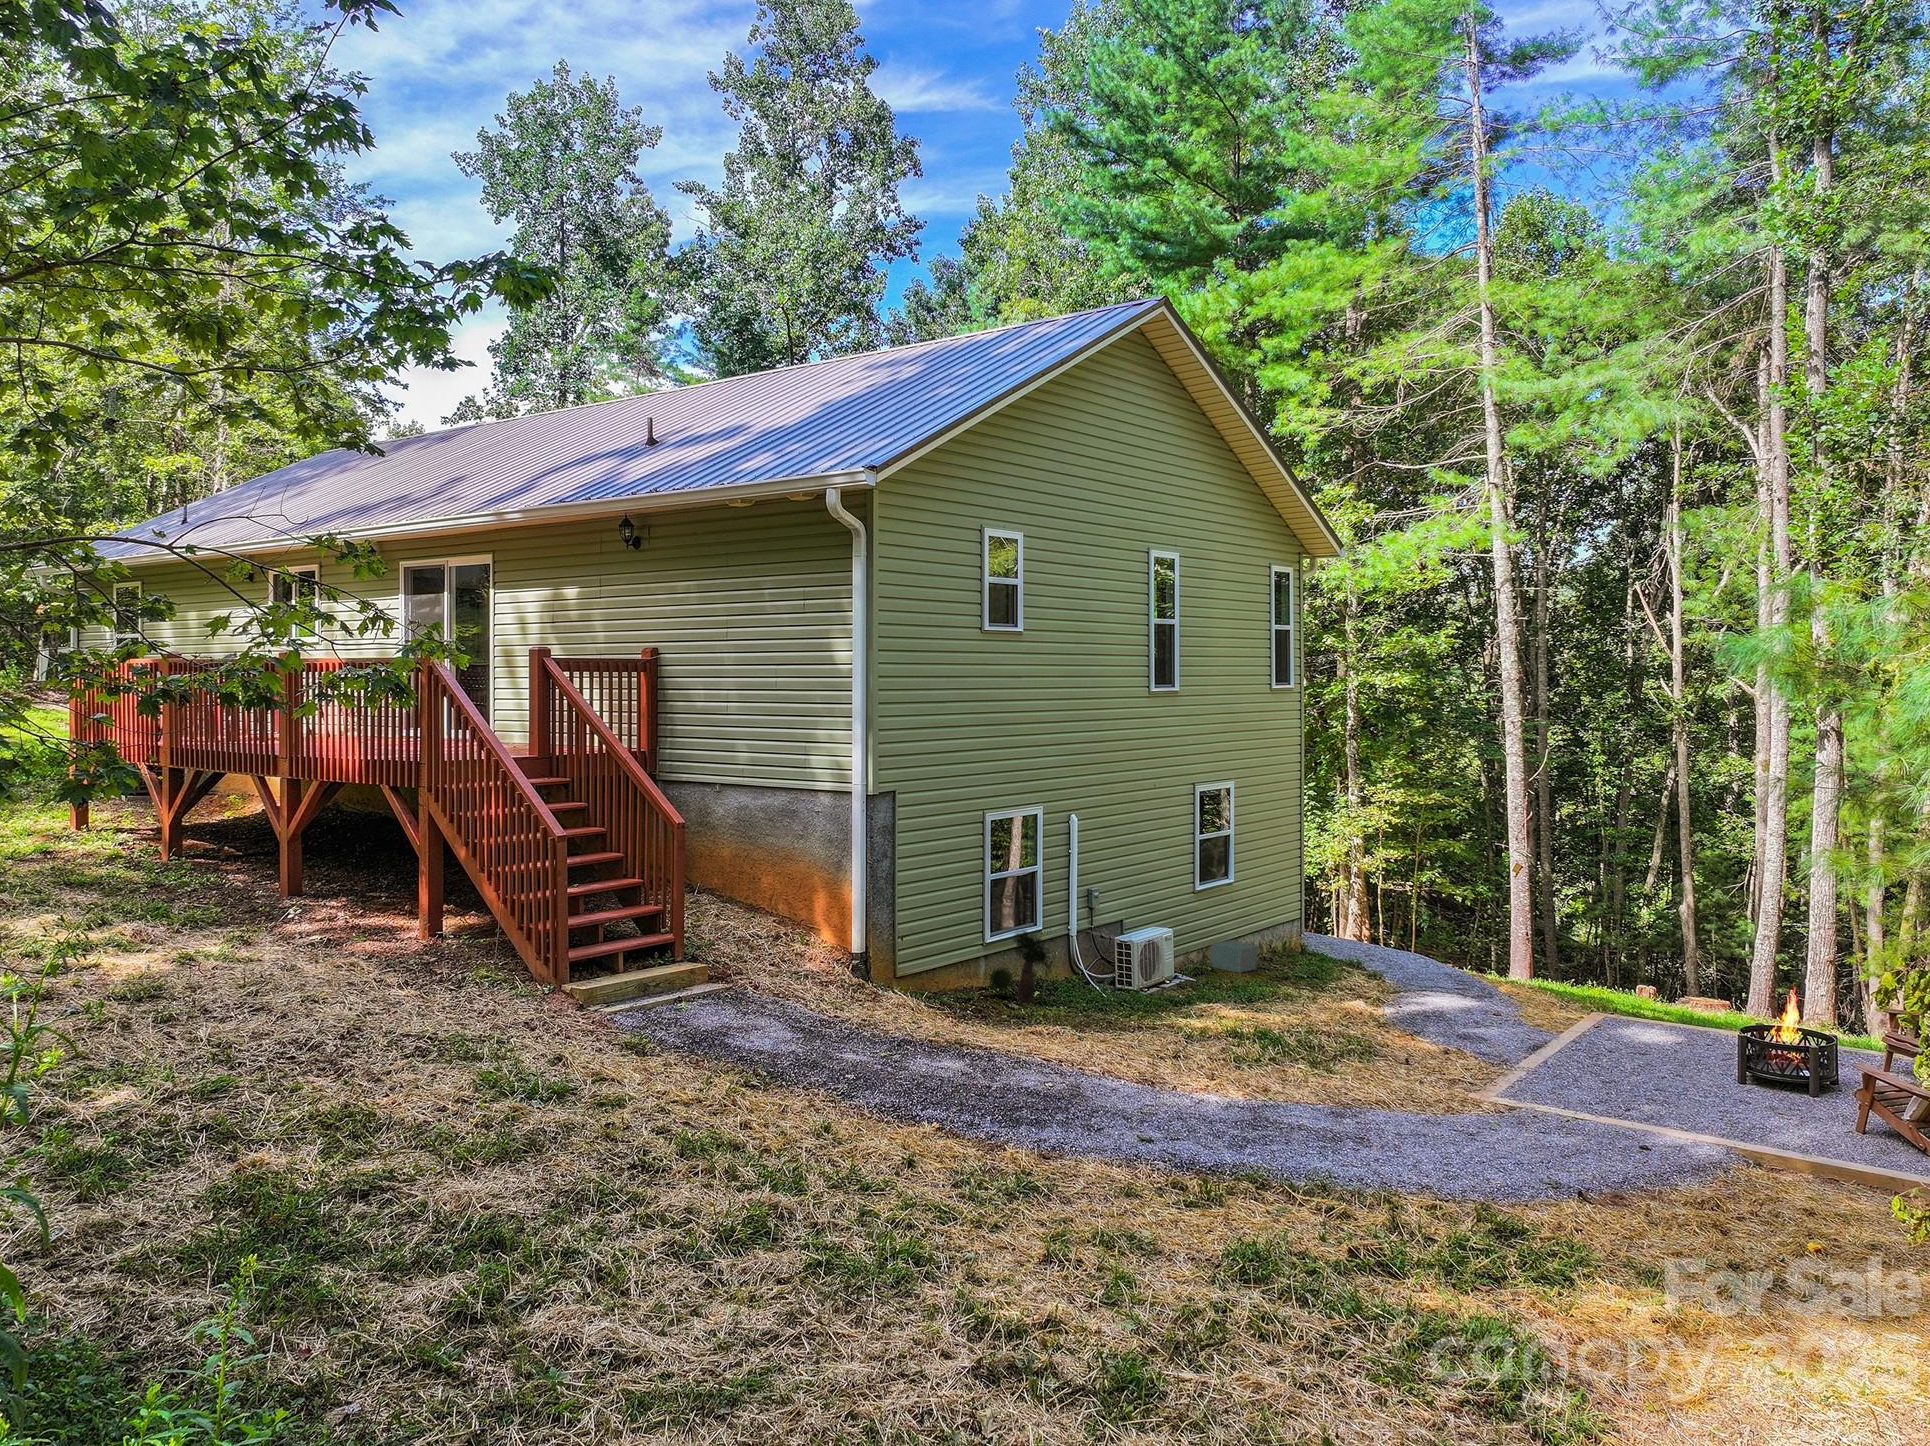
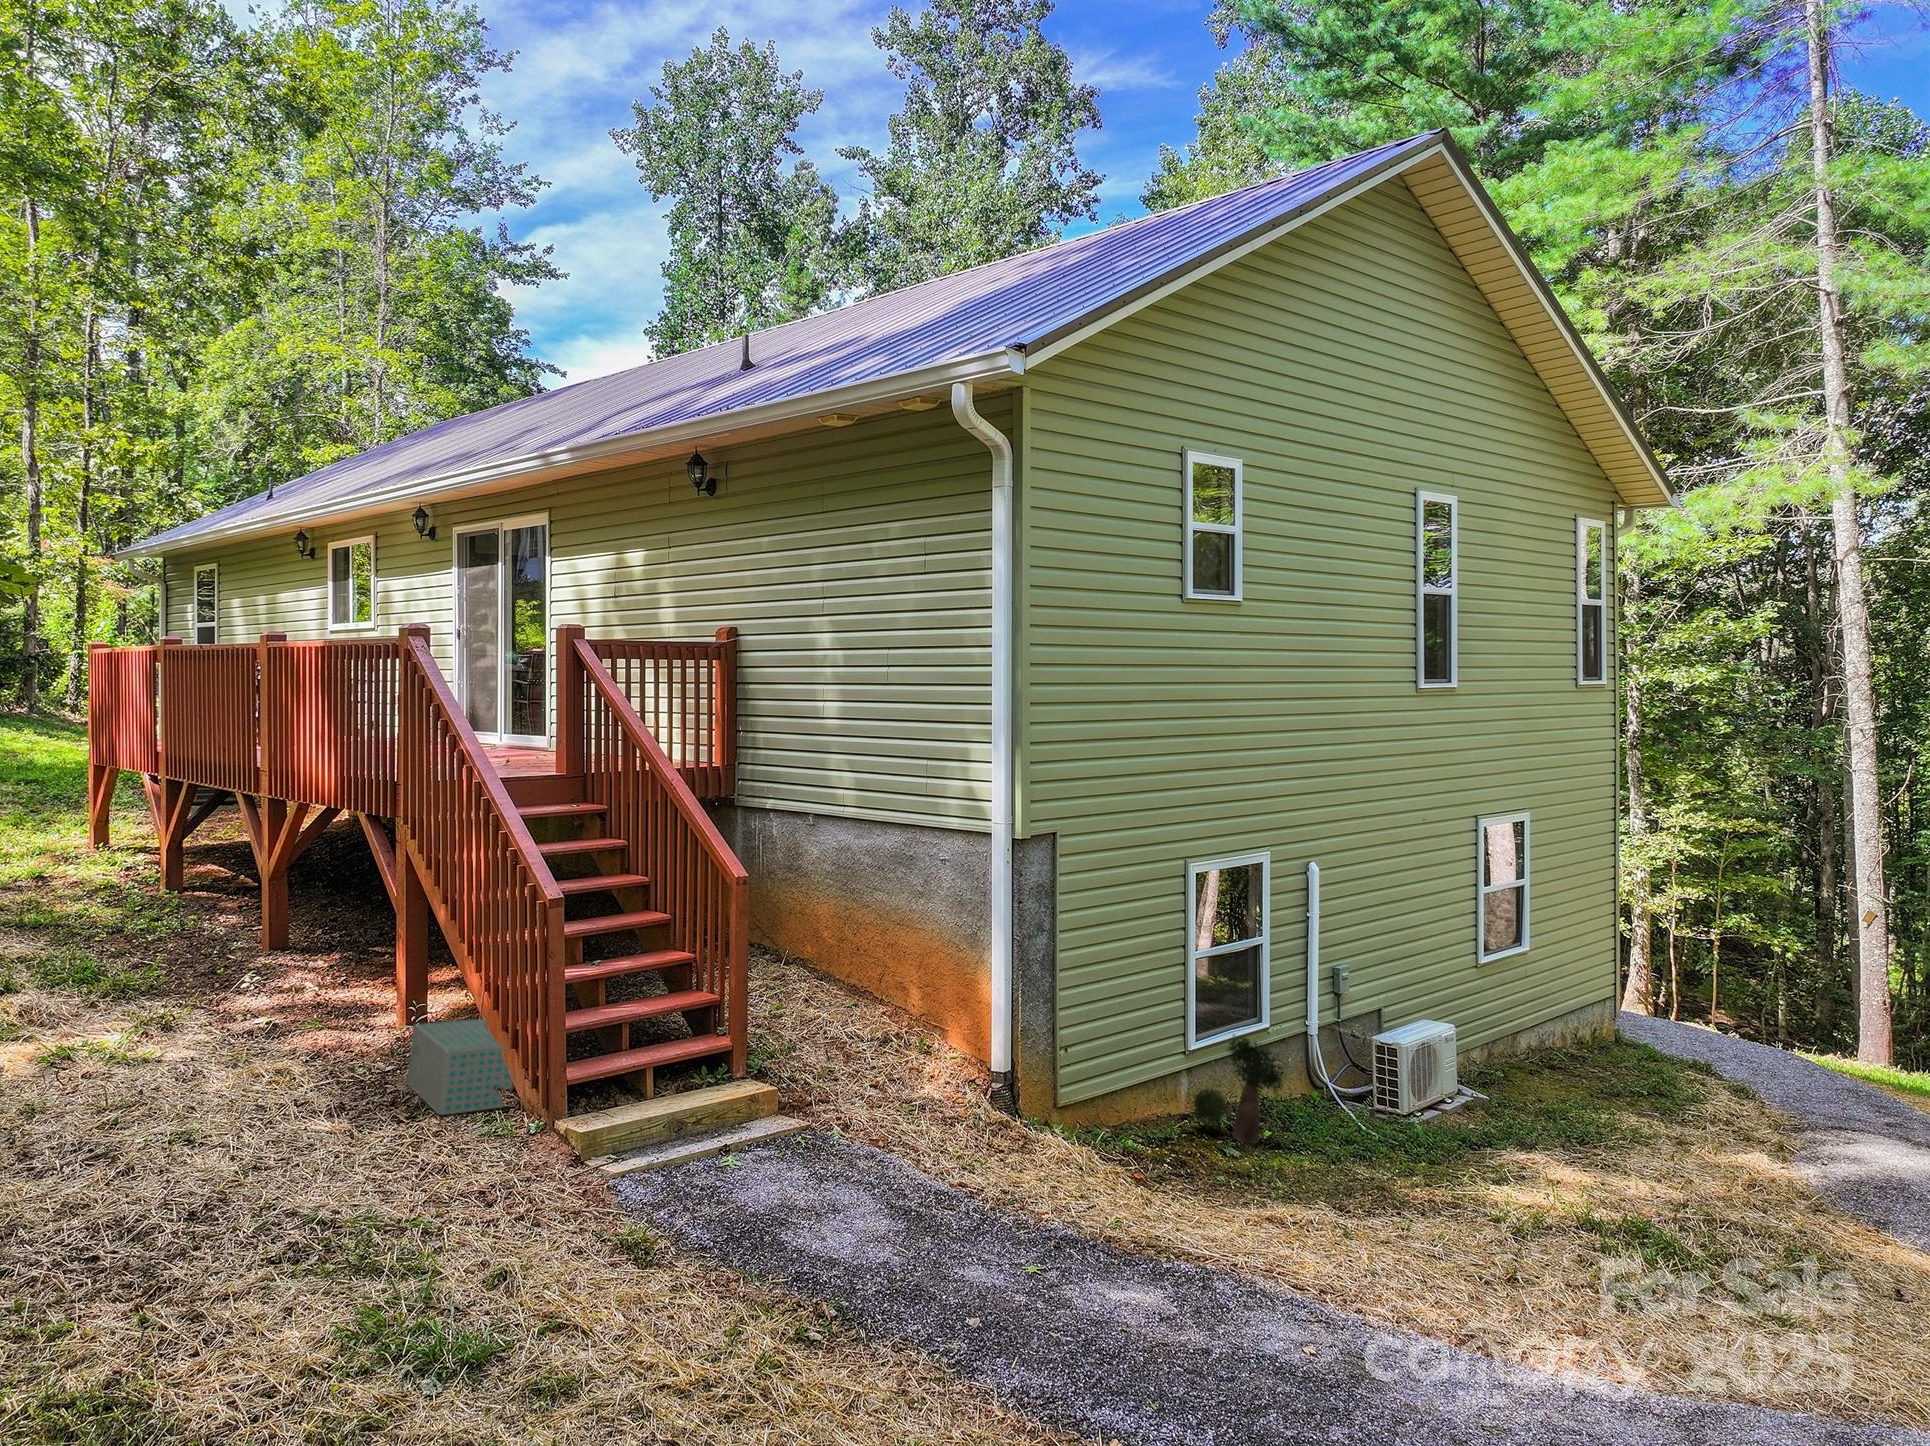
storage box: present [1209,941,1259,973] -> present [407,1019,512,1115]

